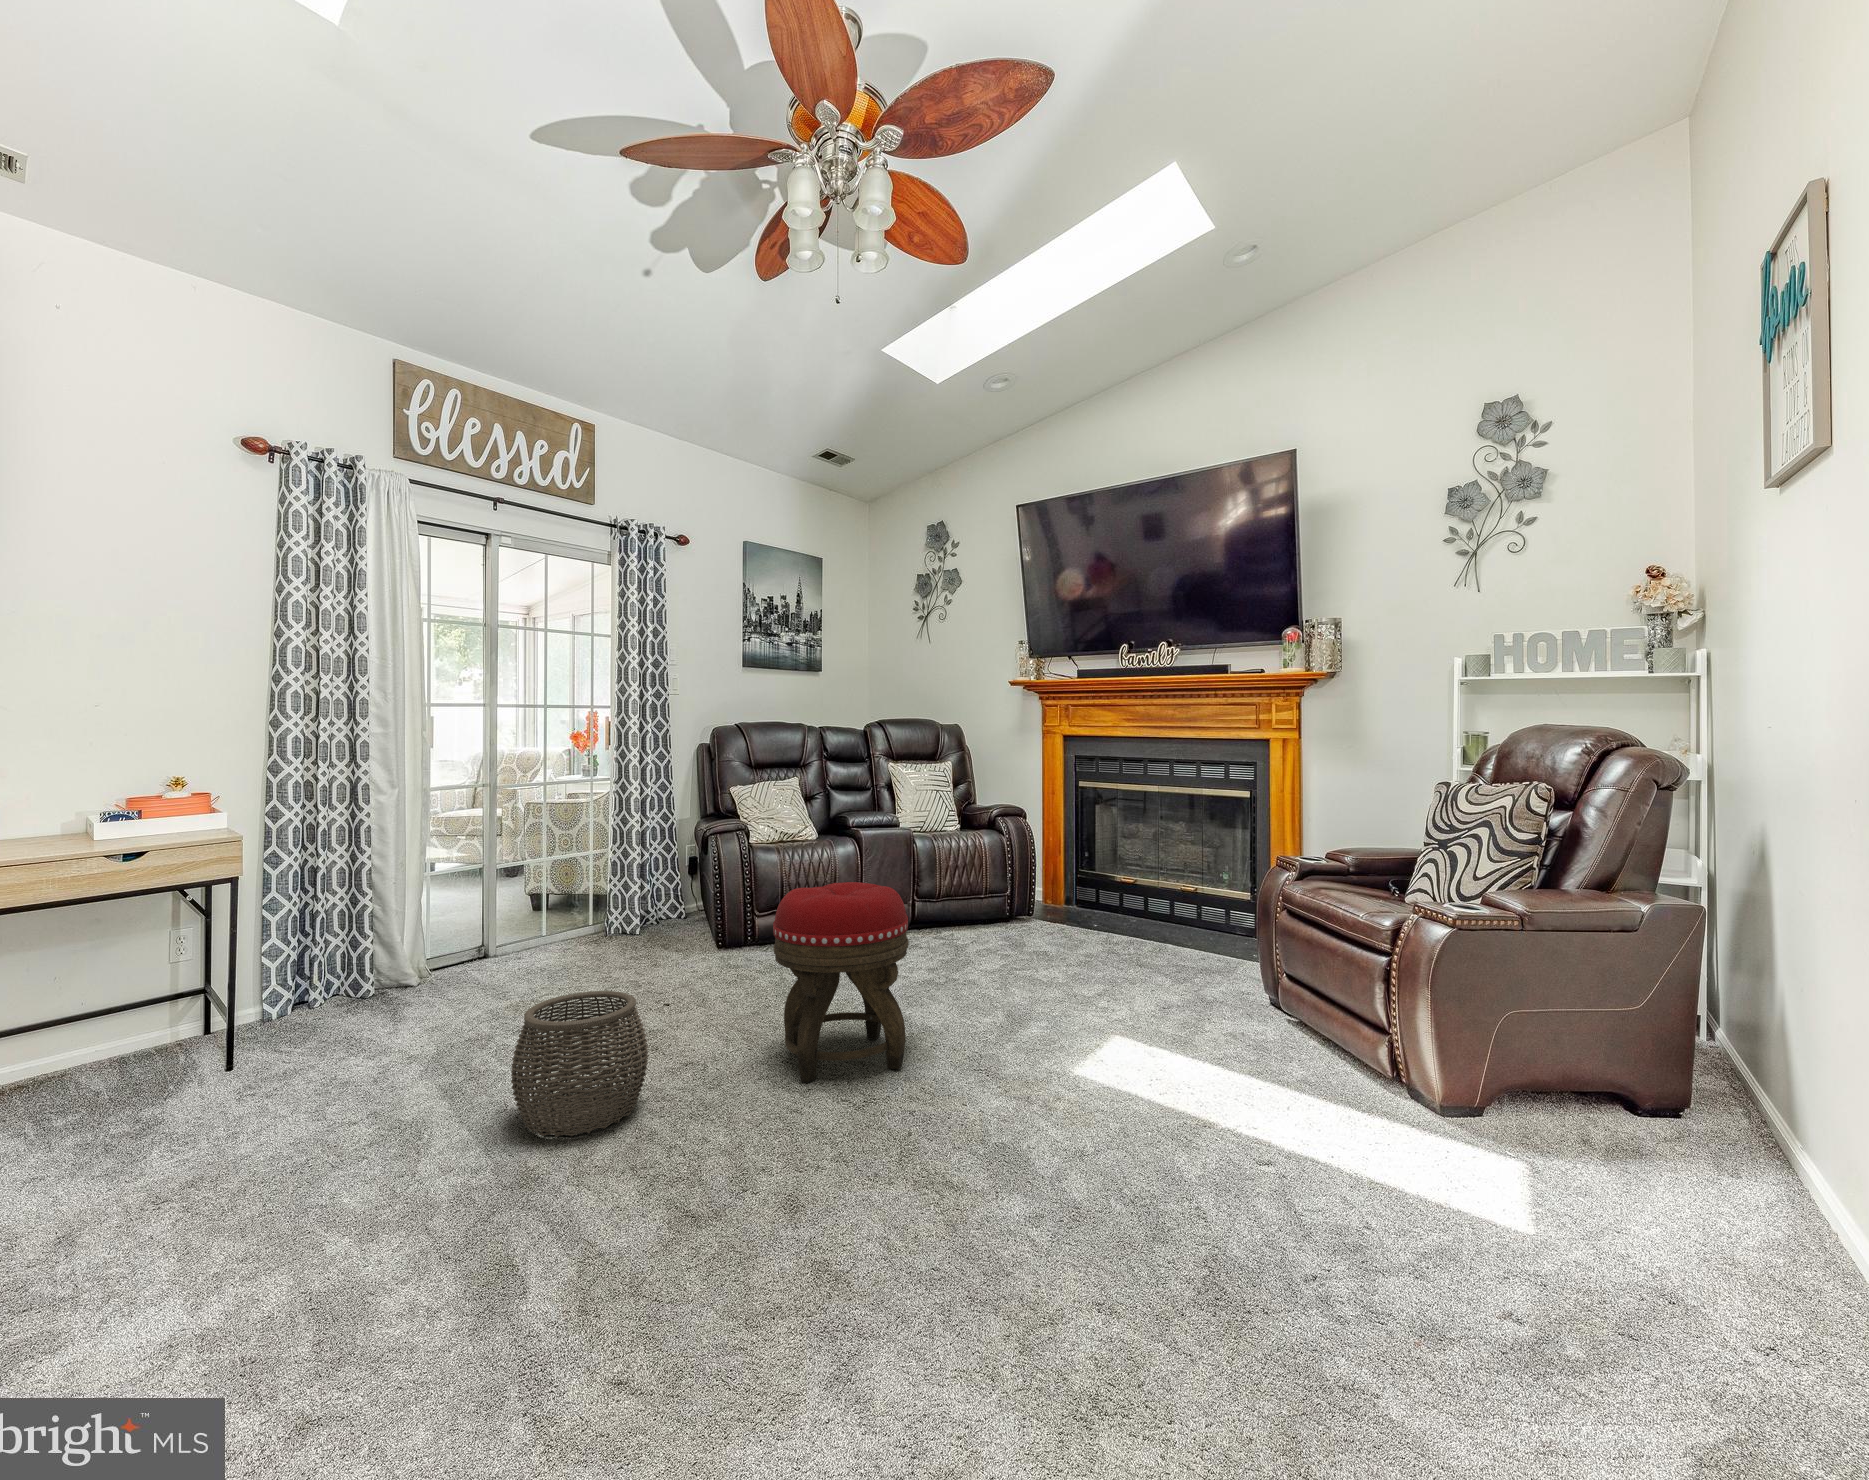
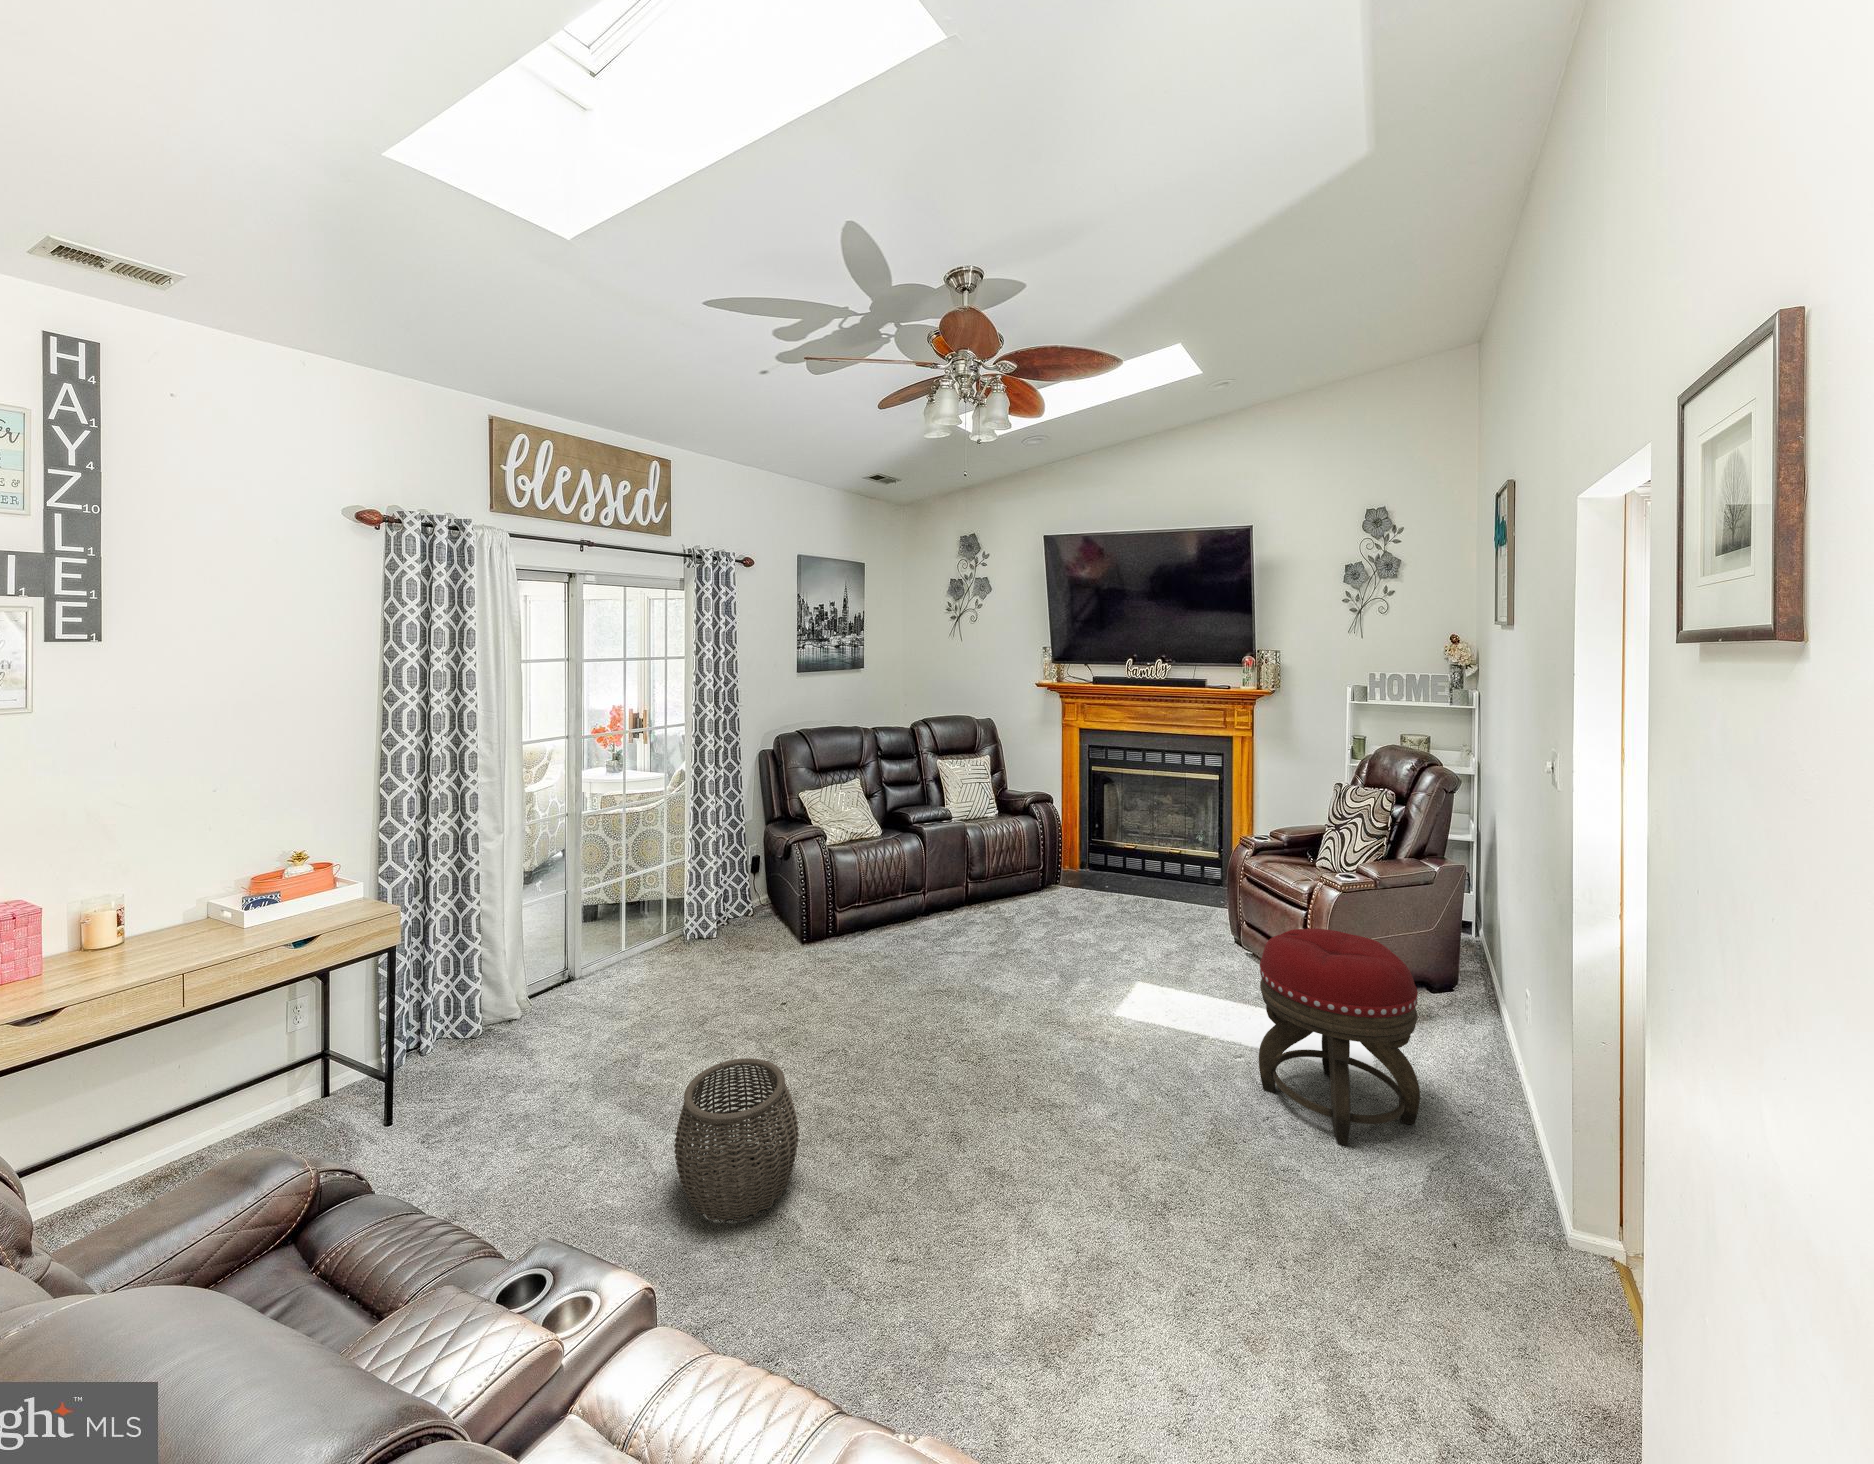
footstool: present [773,882,909,1083] -> present [1259,929,1420,1146]

